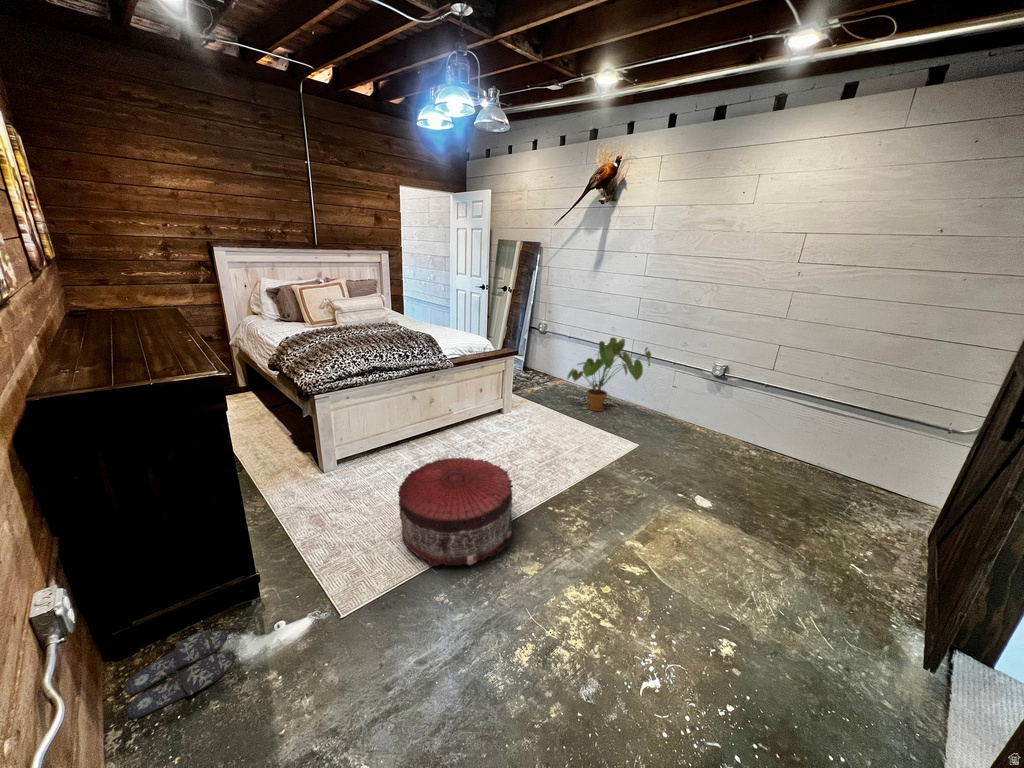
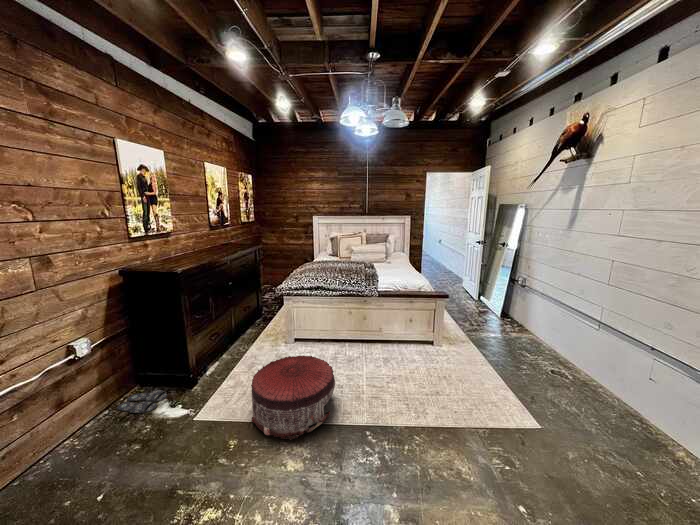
house plant: present [567,338,651,411] -> none [502,302,618,379]

